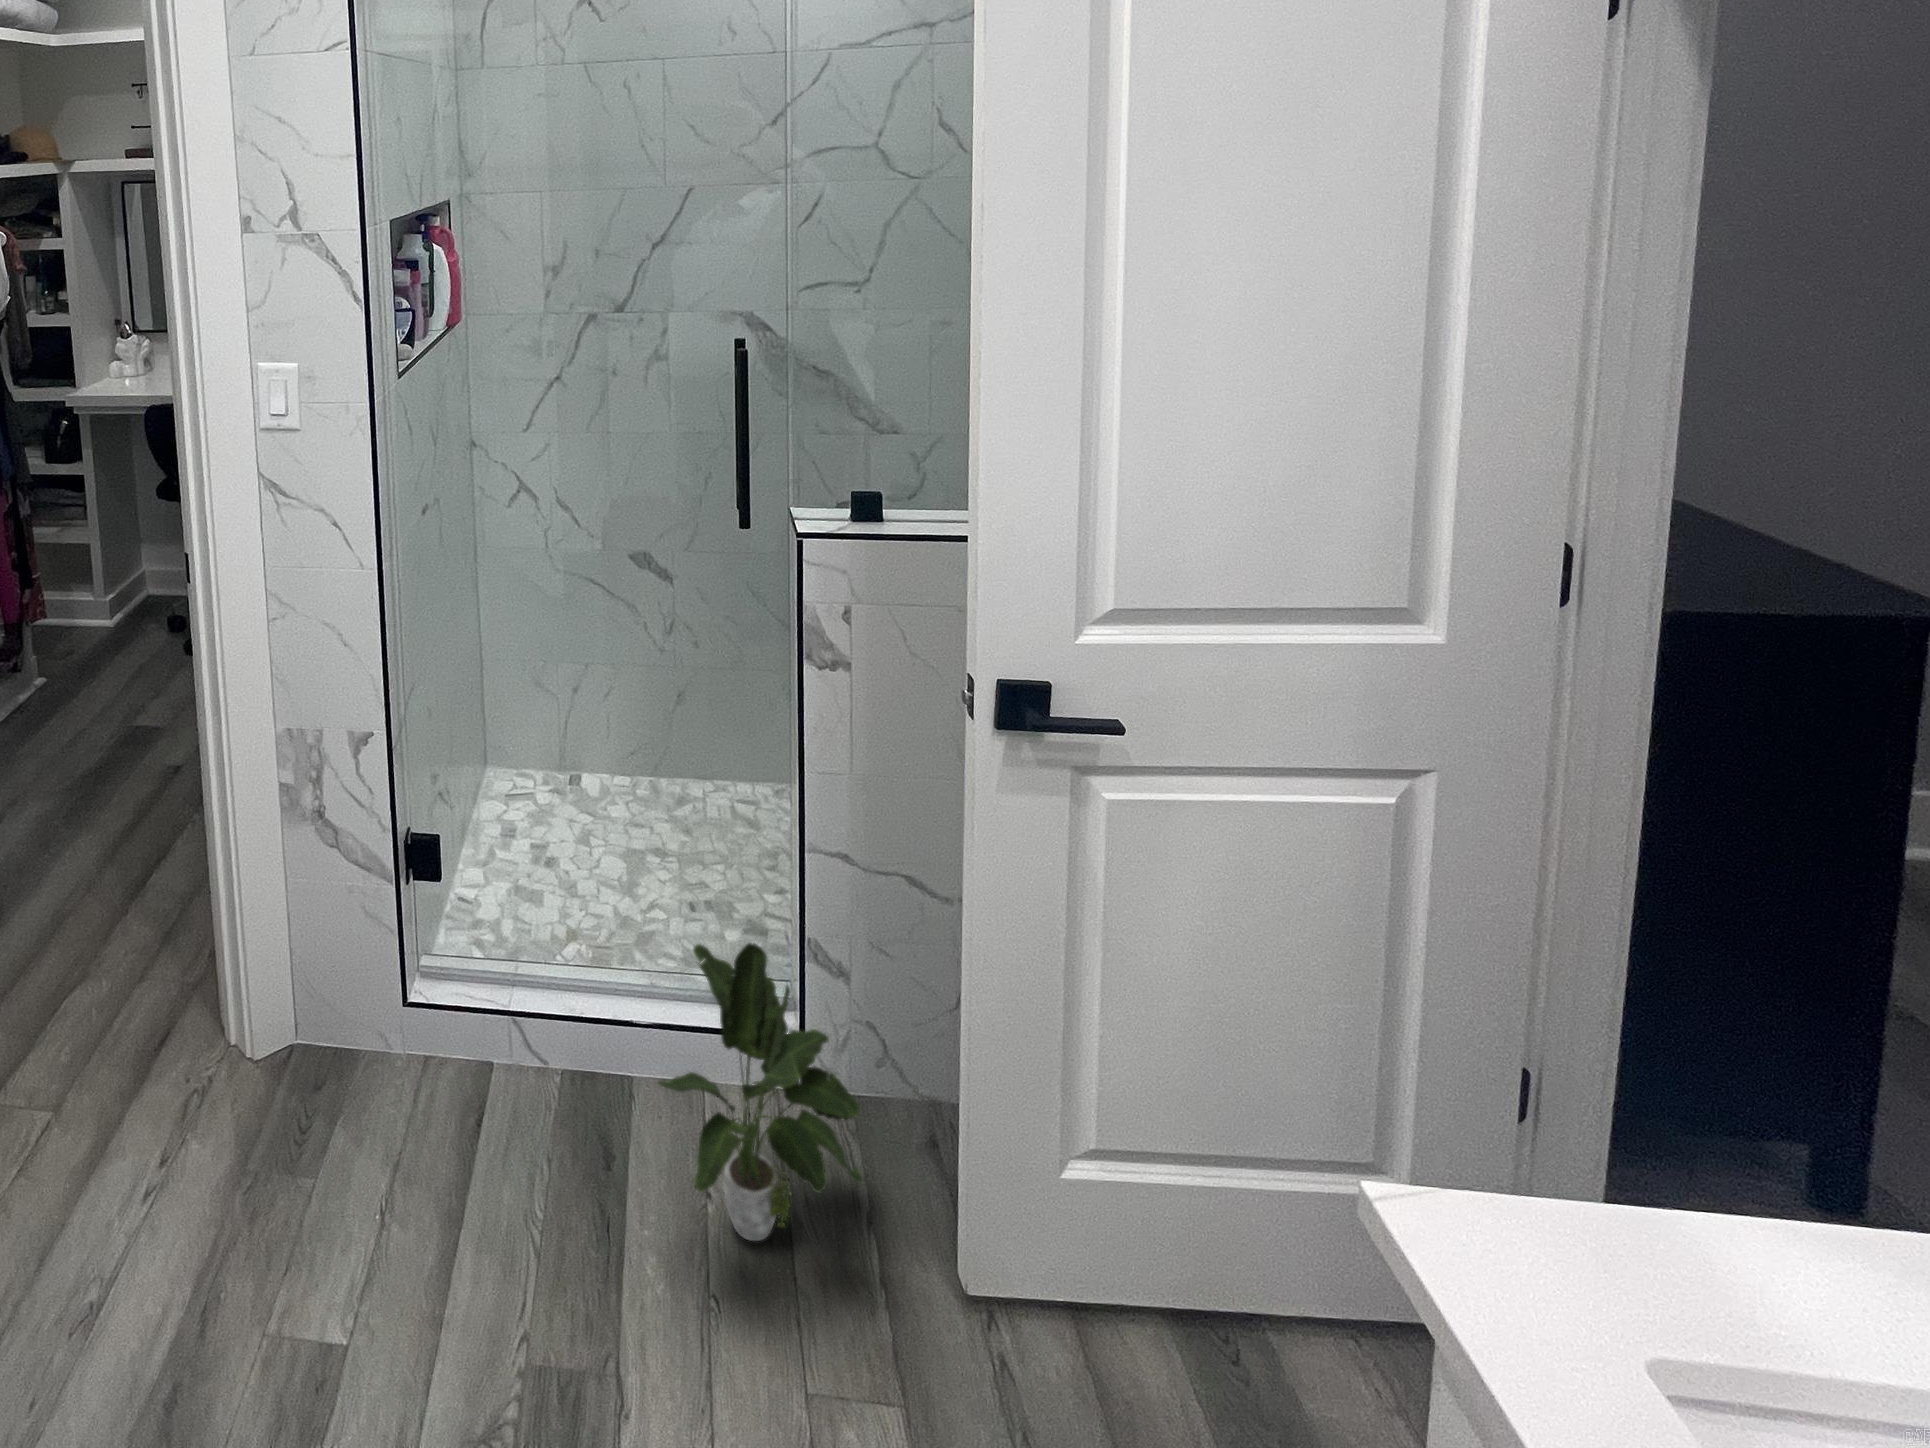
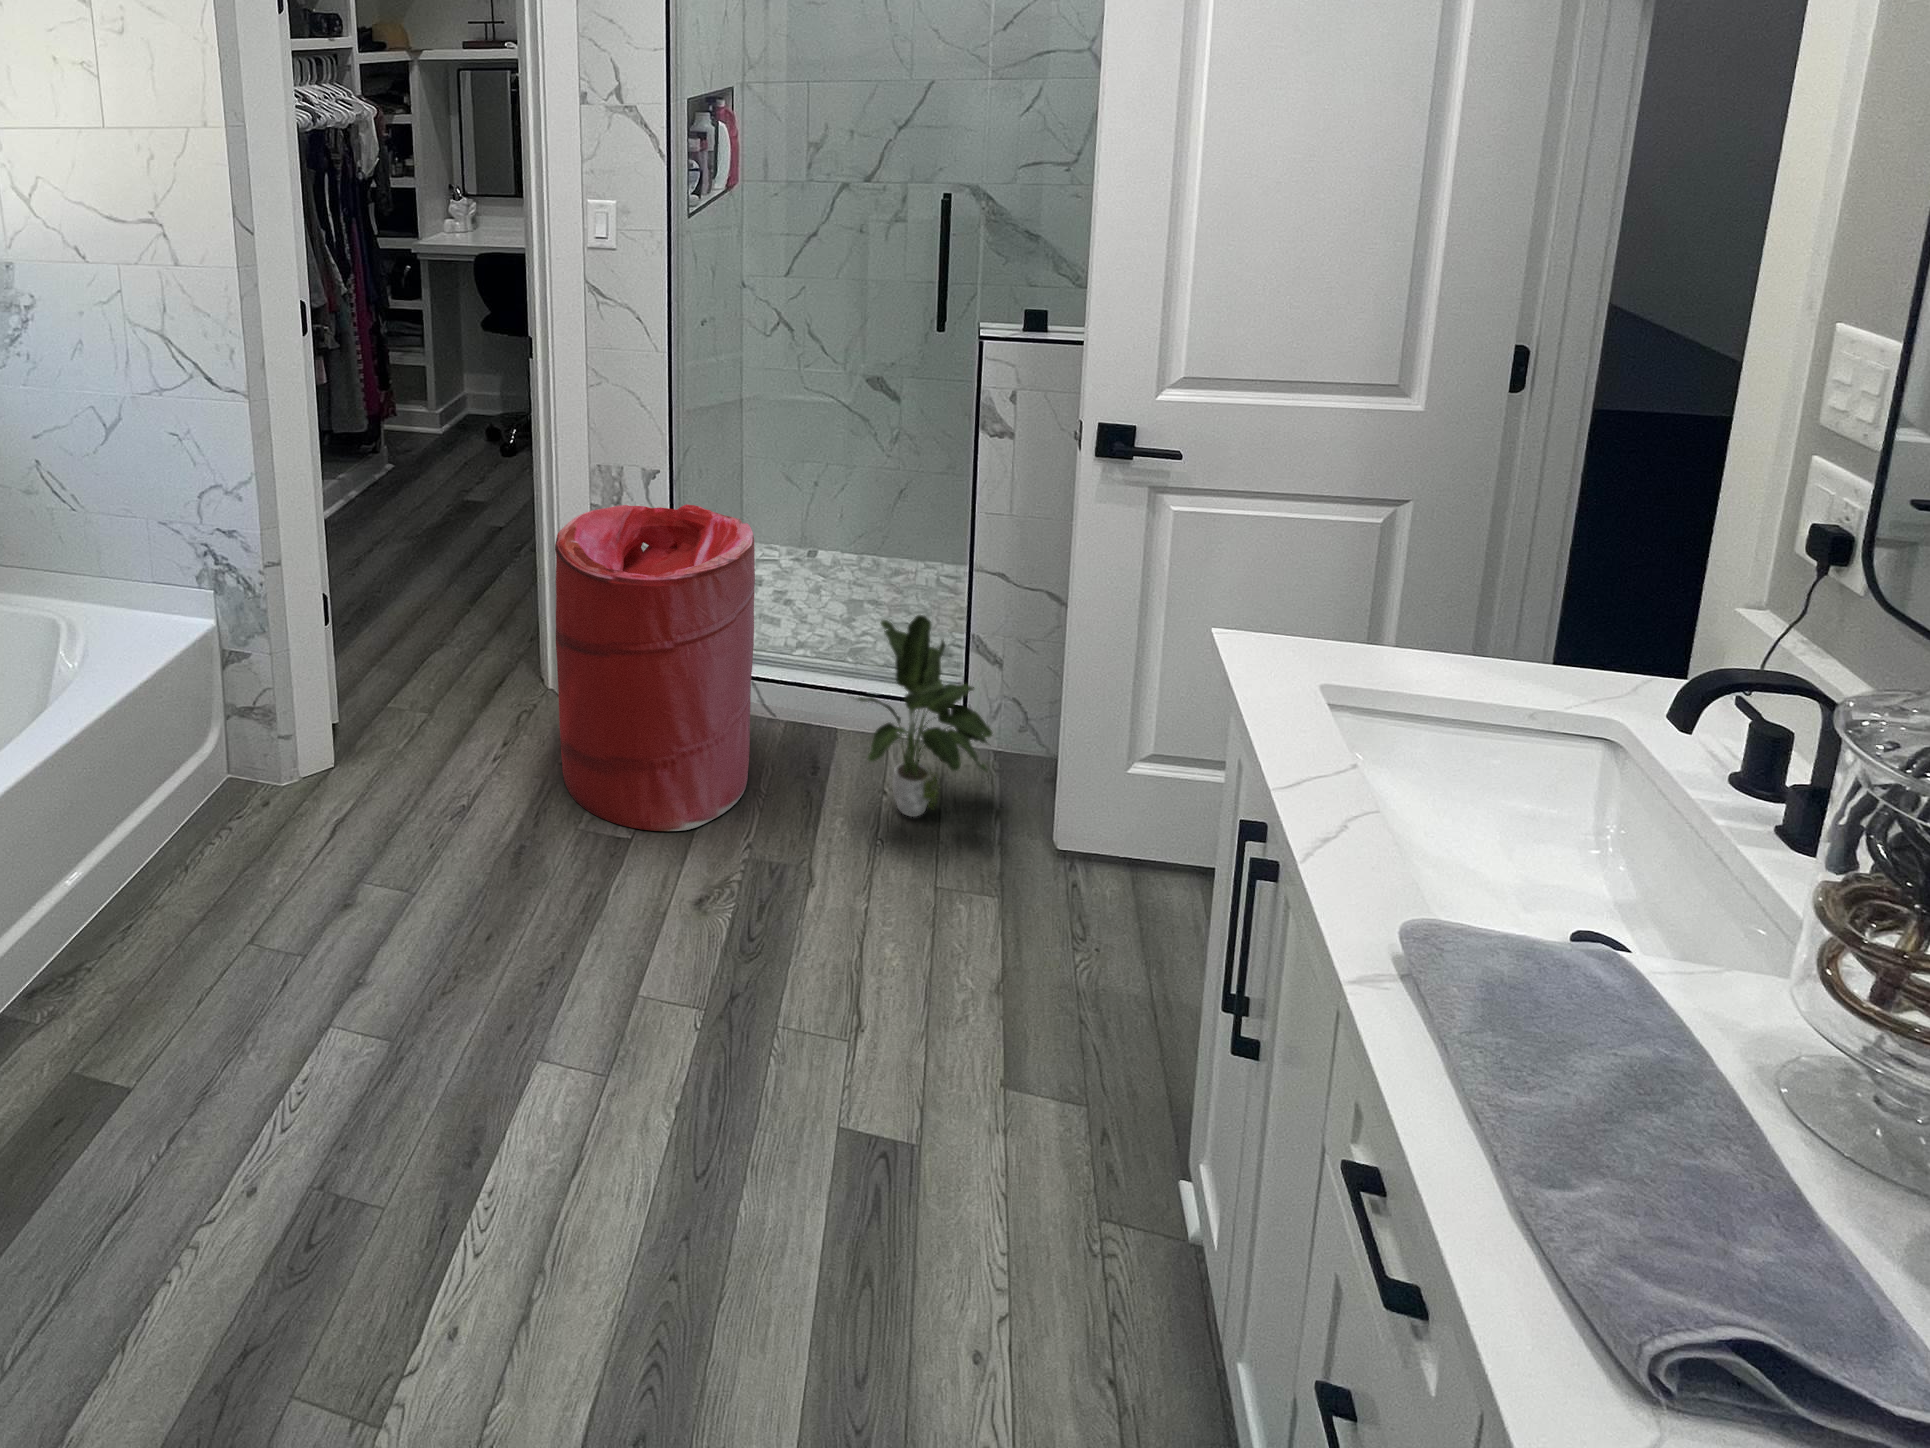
laundry hamper: none [223,781,518,1324] -> present [555,504,755,831]

